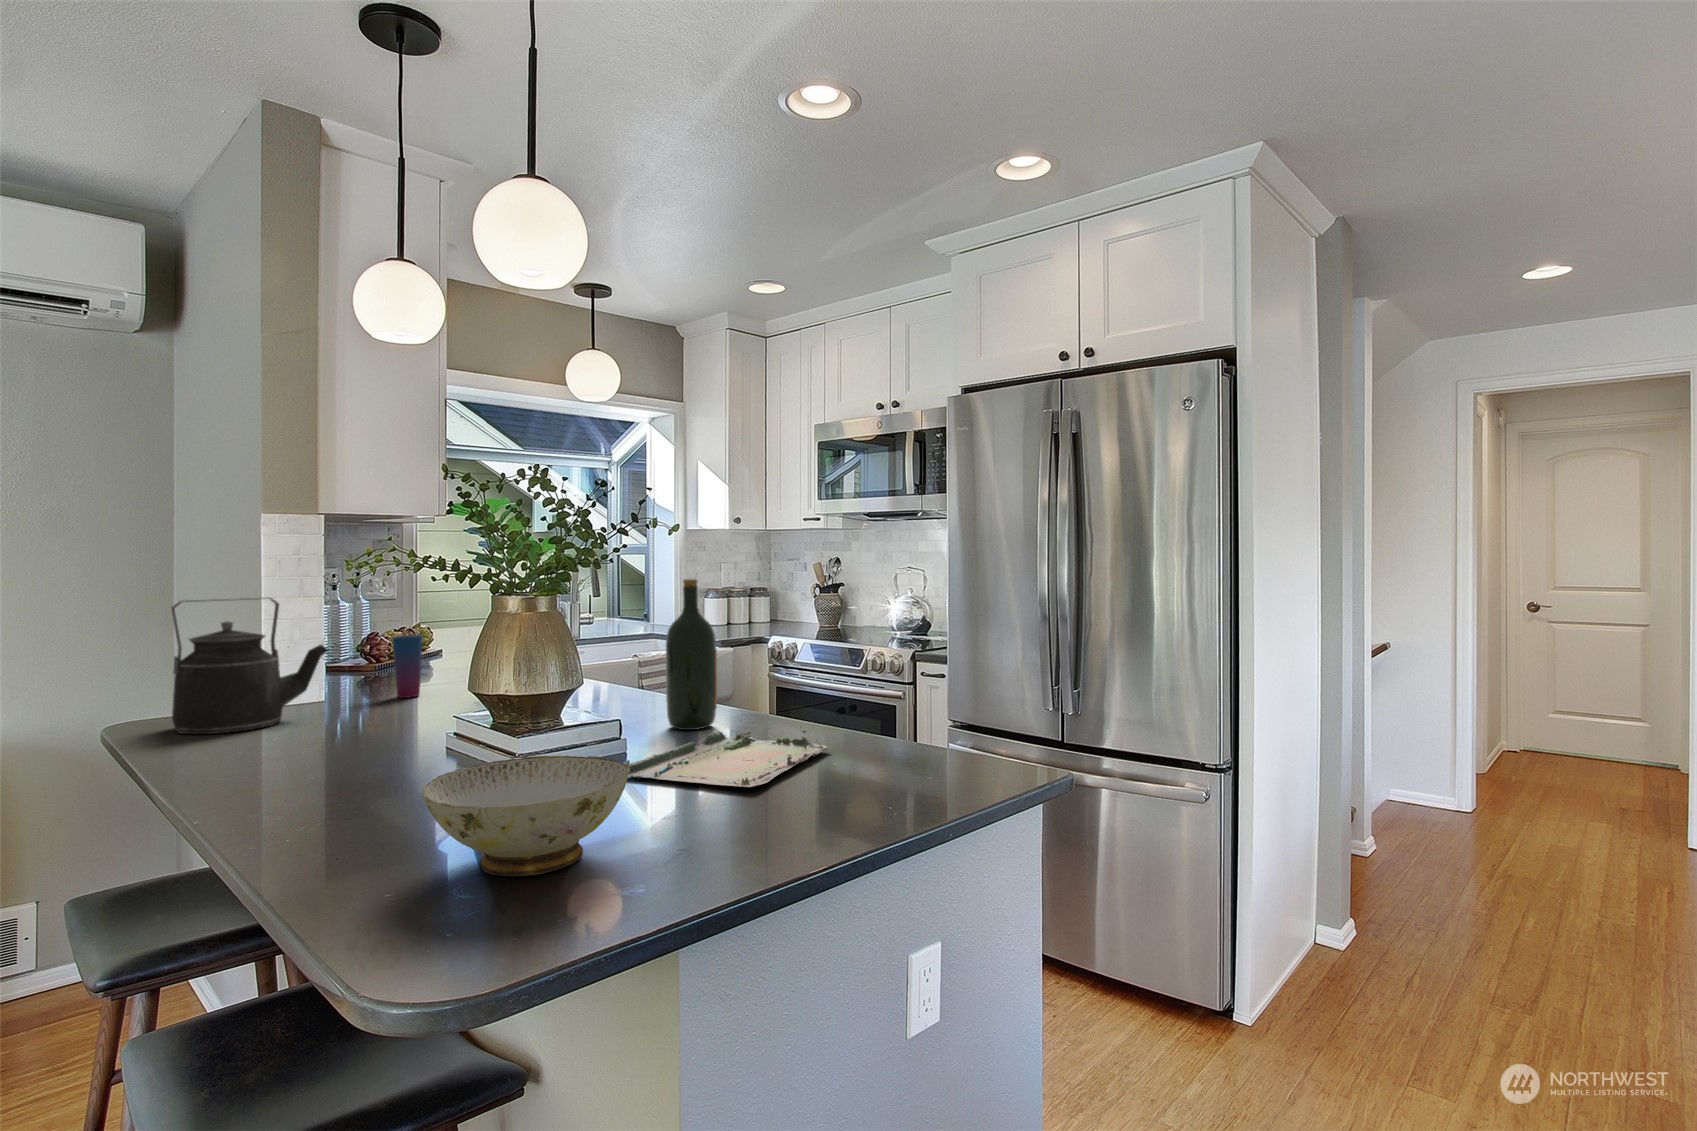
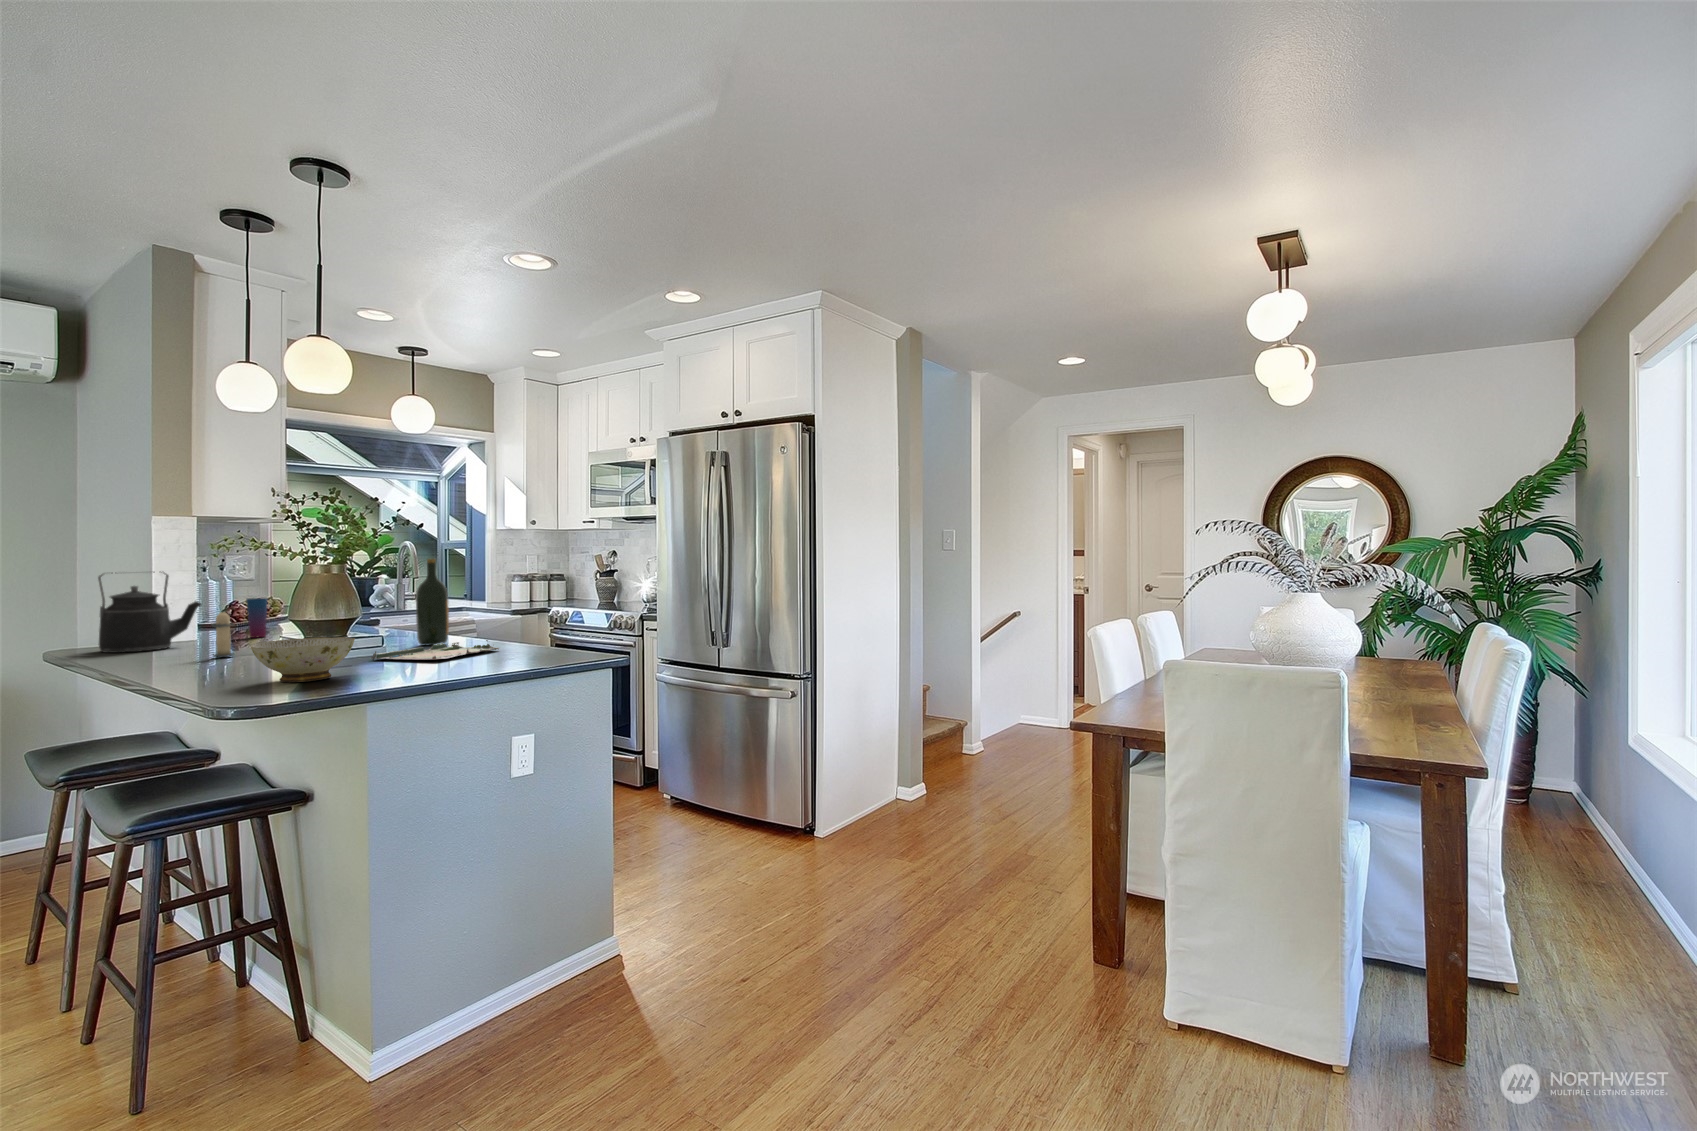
candle: none [337,670,385,759] -> present [212,612,234,657]

